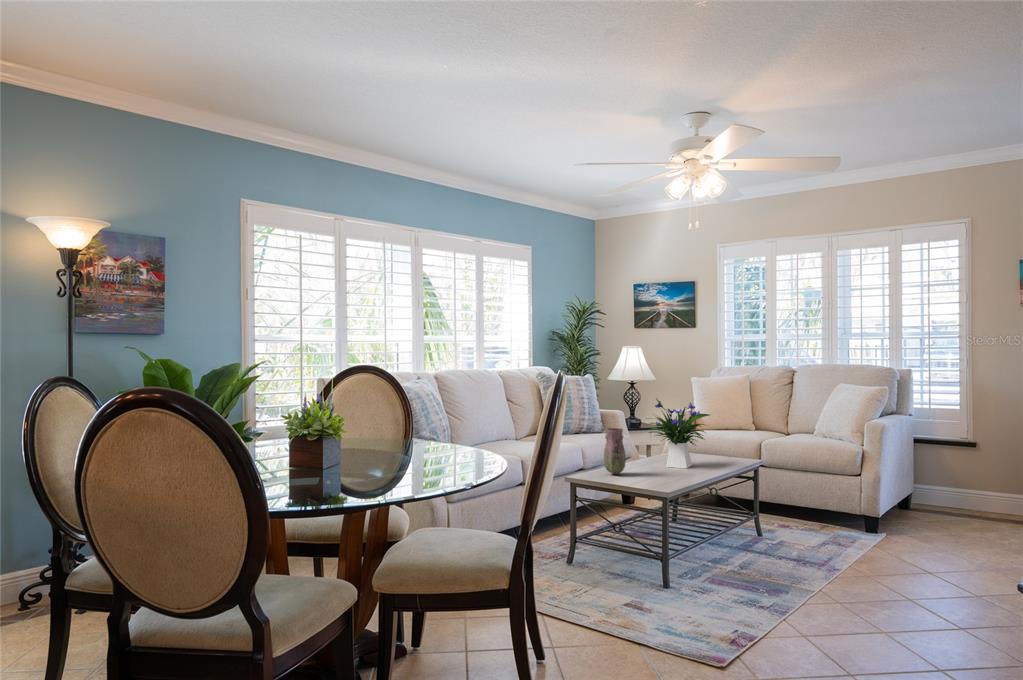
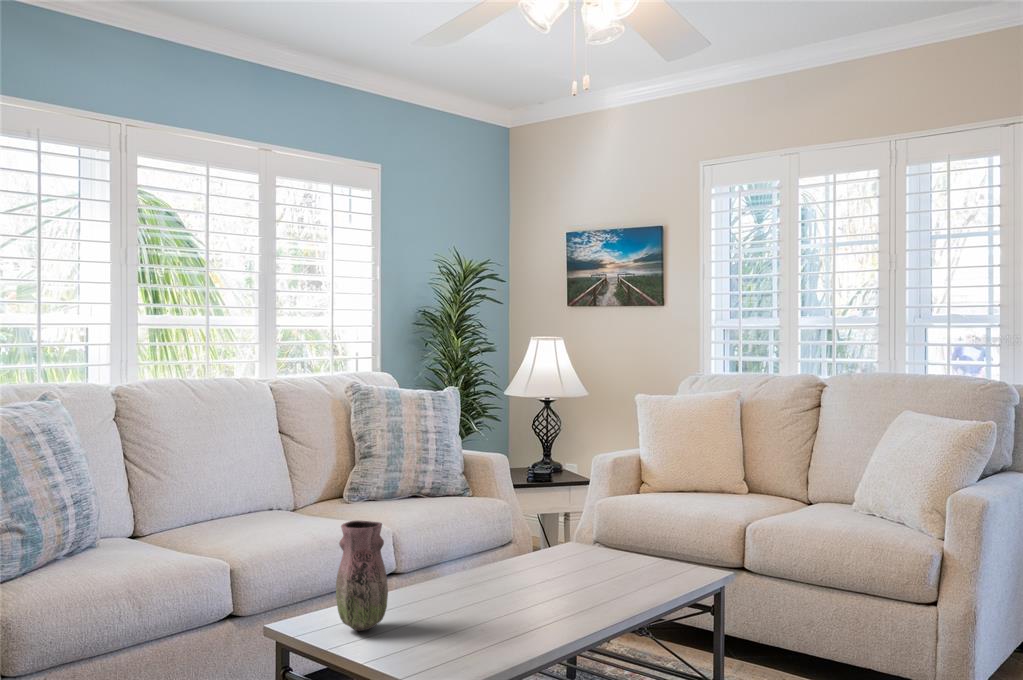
flower arrangement: present [647,398,710,468] -> none [455,447,603,608]

